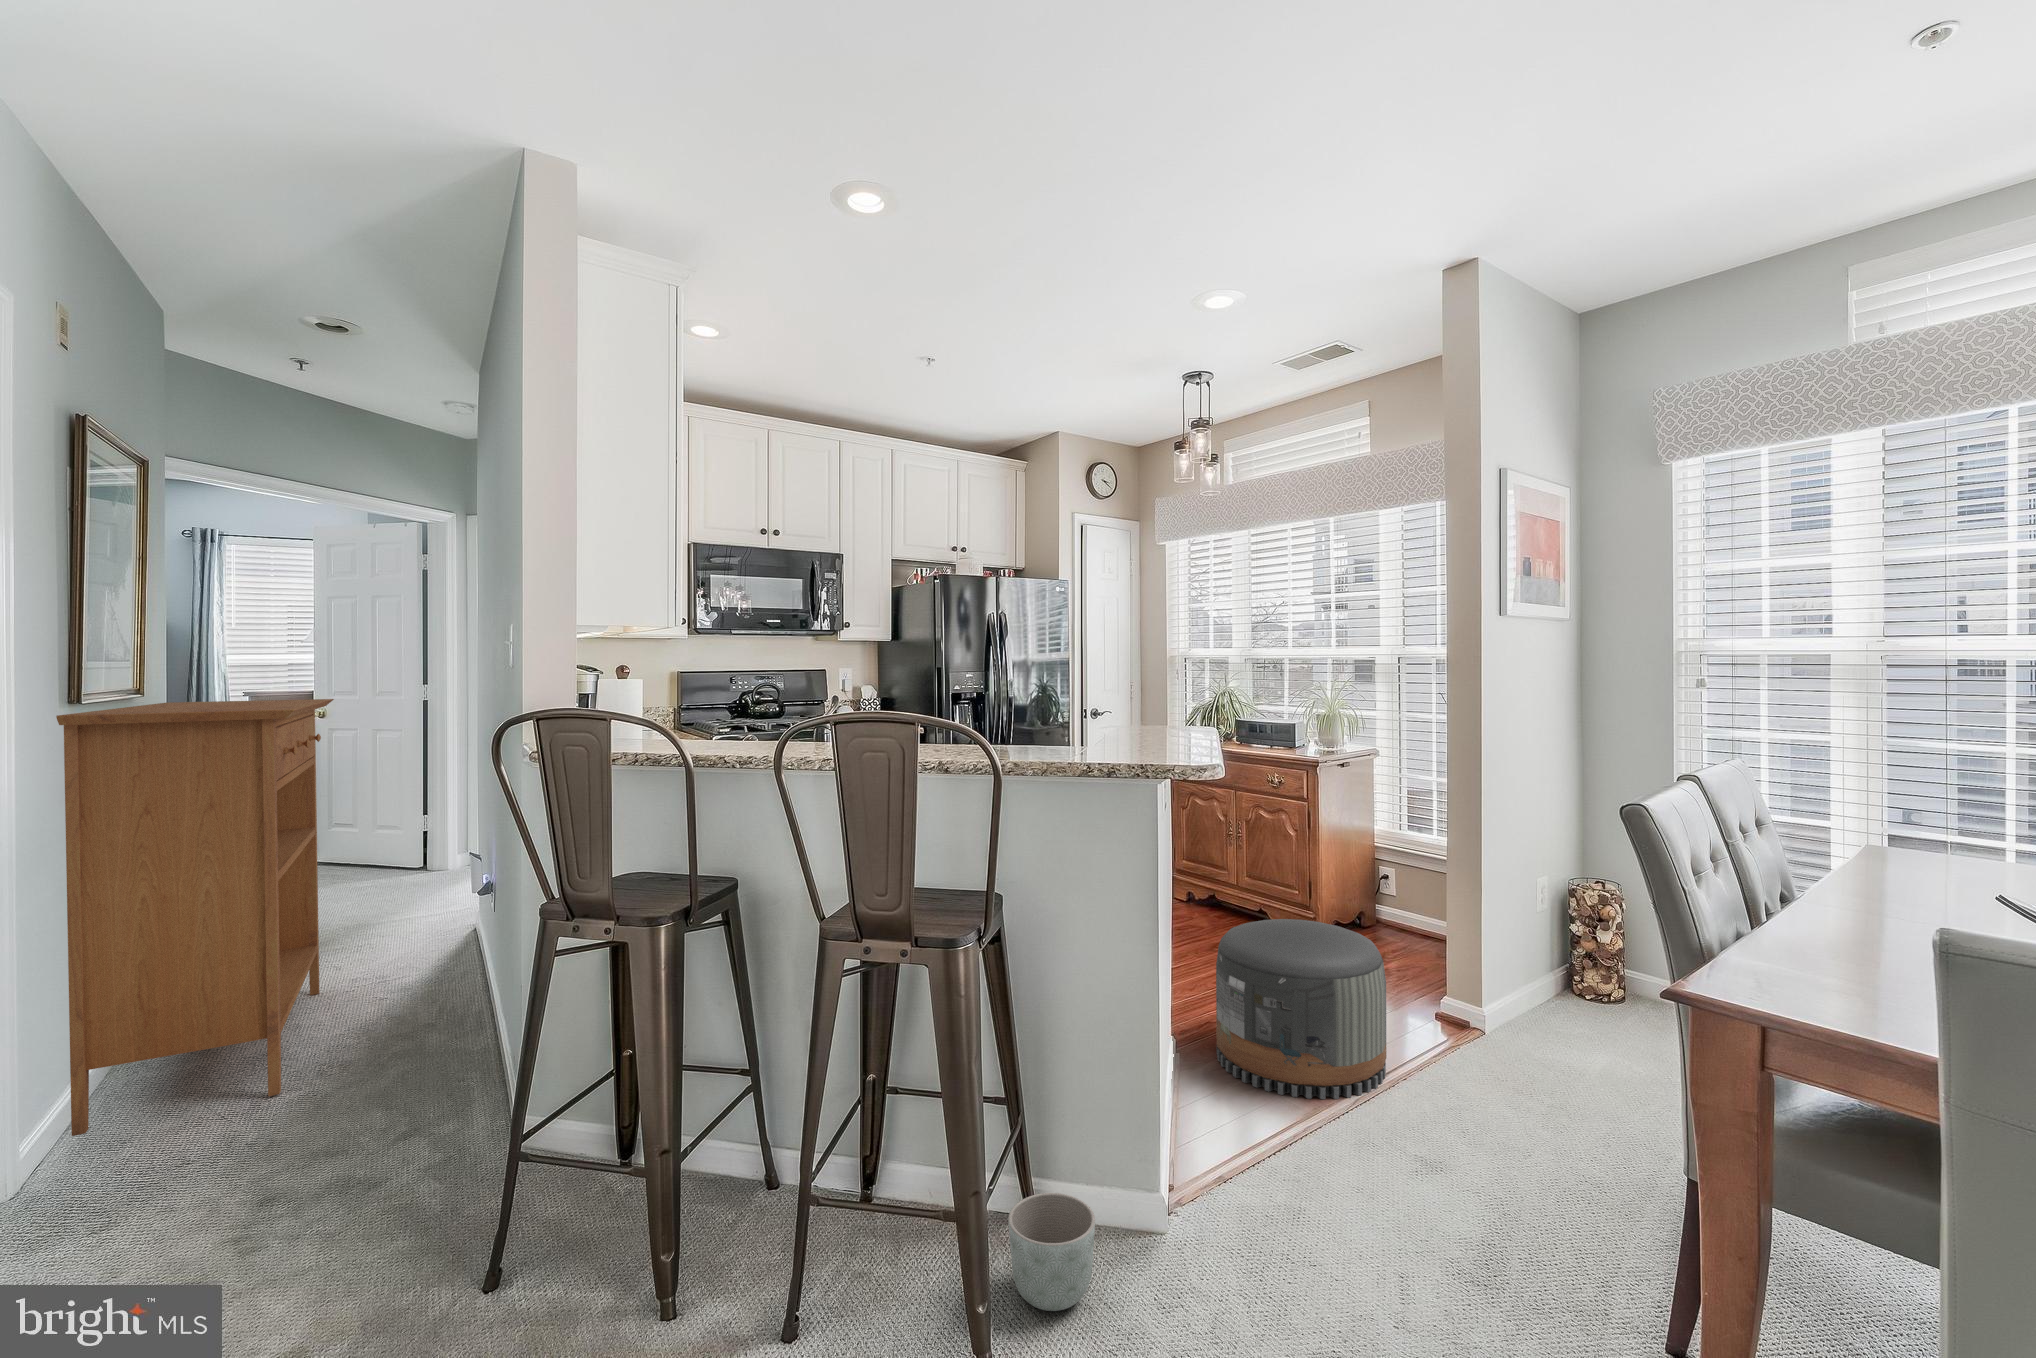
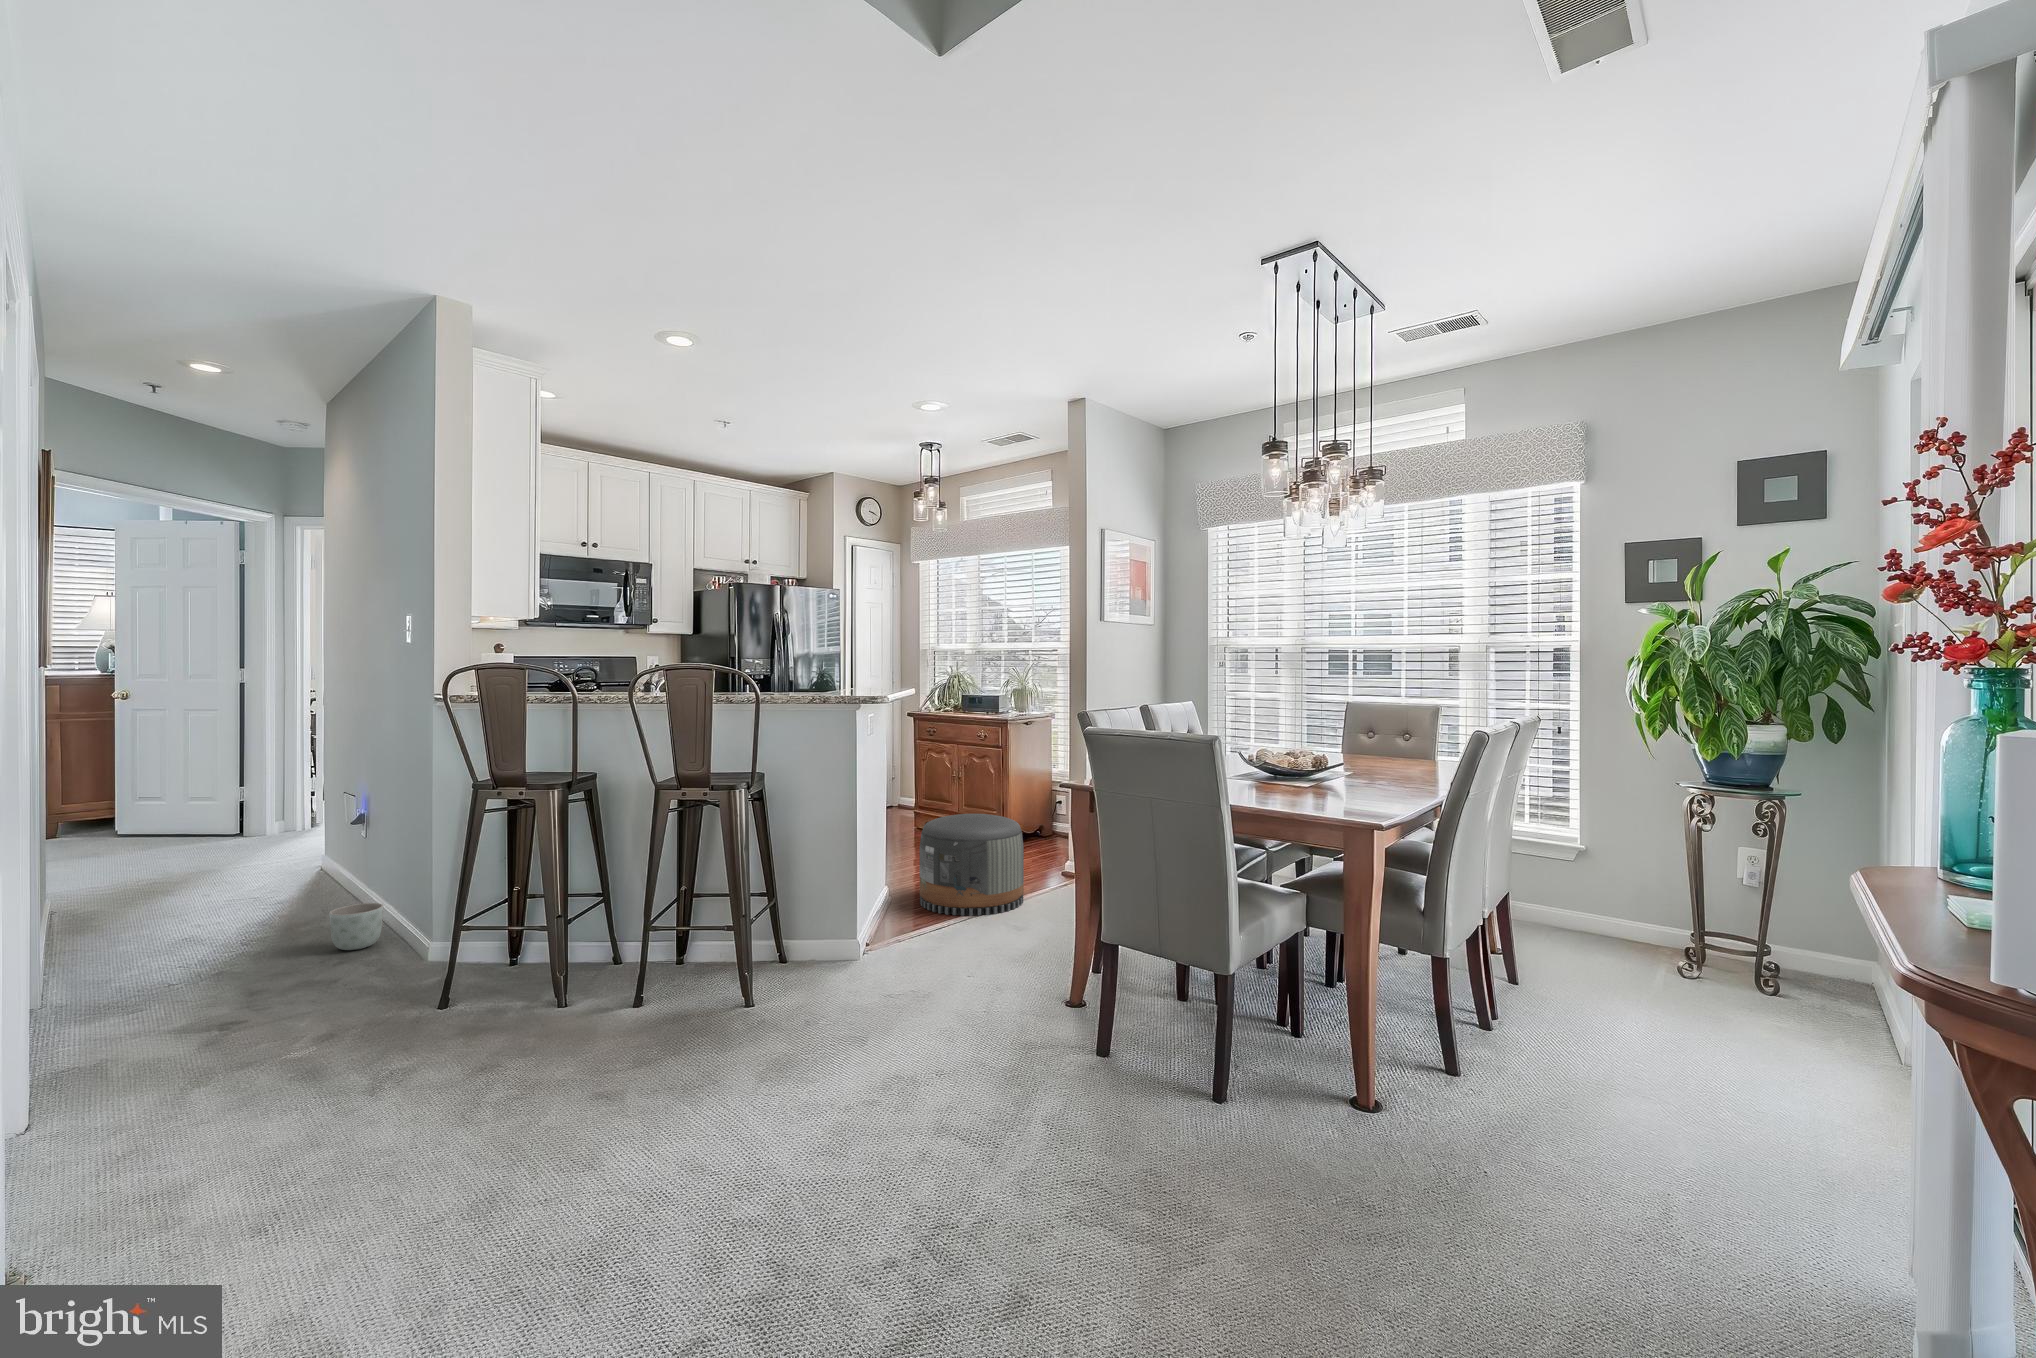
console table: present [56,699,334,1136] -> none [27,668,222,989]
planter: present [1008,1193,1095,1311] -> present [329,903,383,950]

